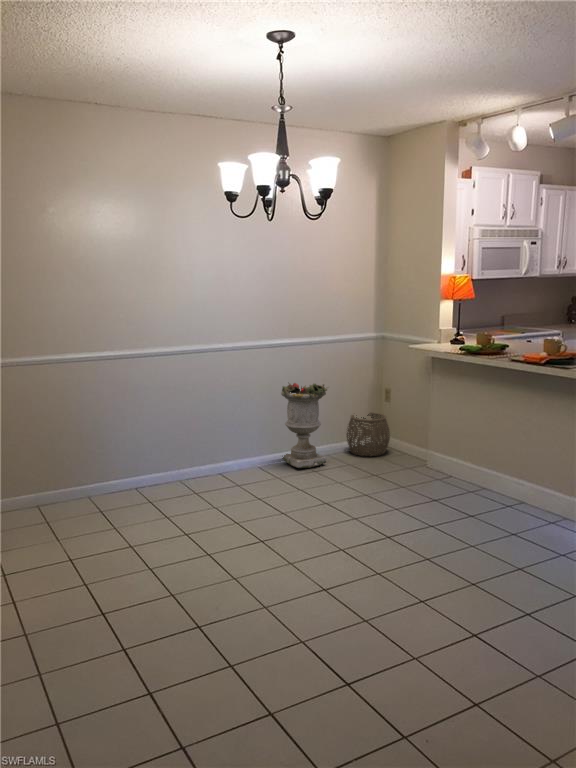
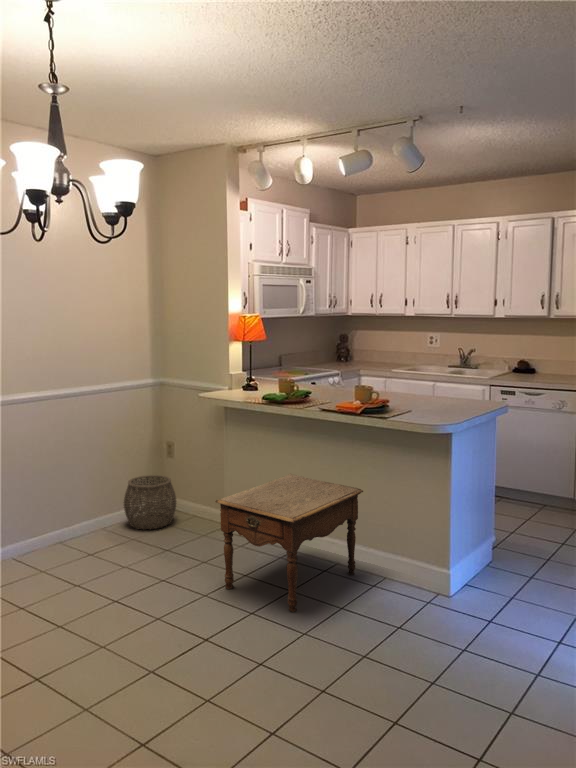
planter: present [281,383,327,468] -> none [41,449,105,559]
side table: none [407,417,545,528] -> present [215,474,363,612]

